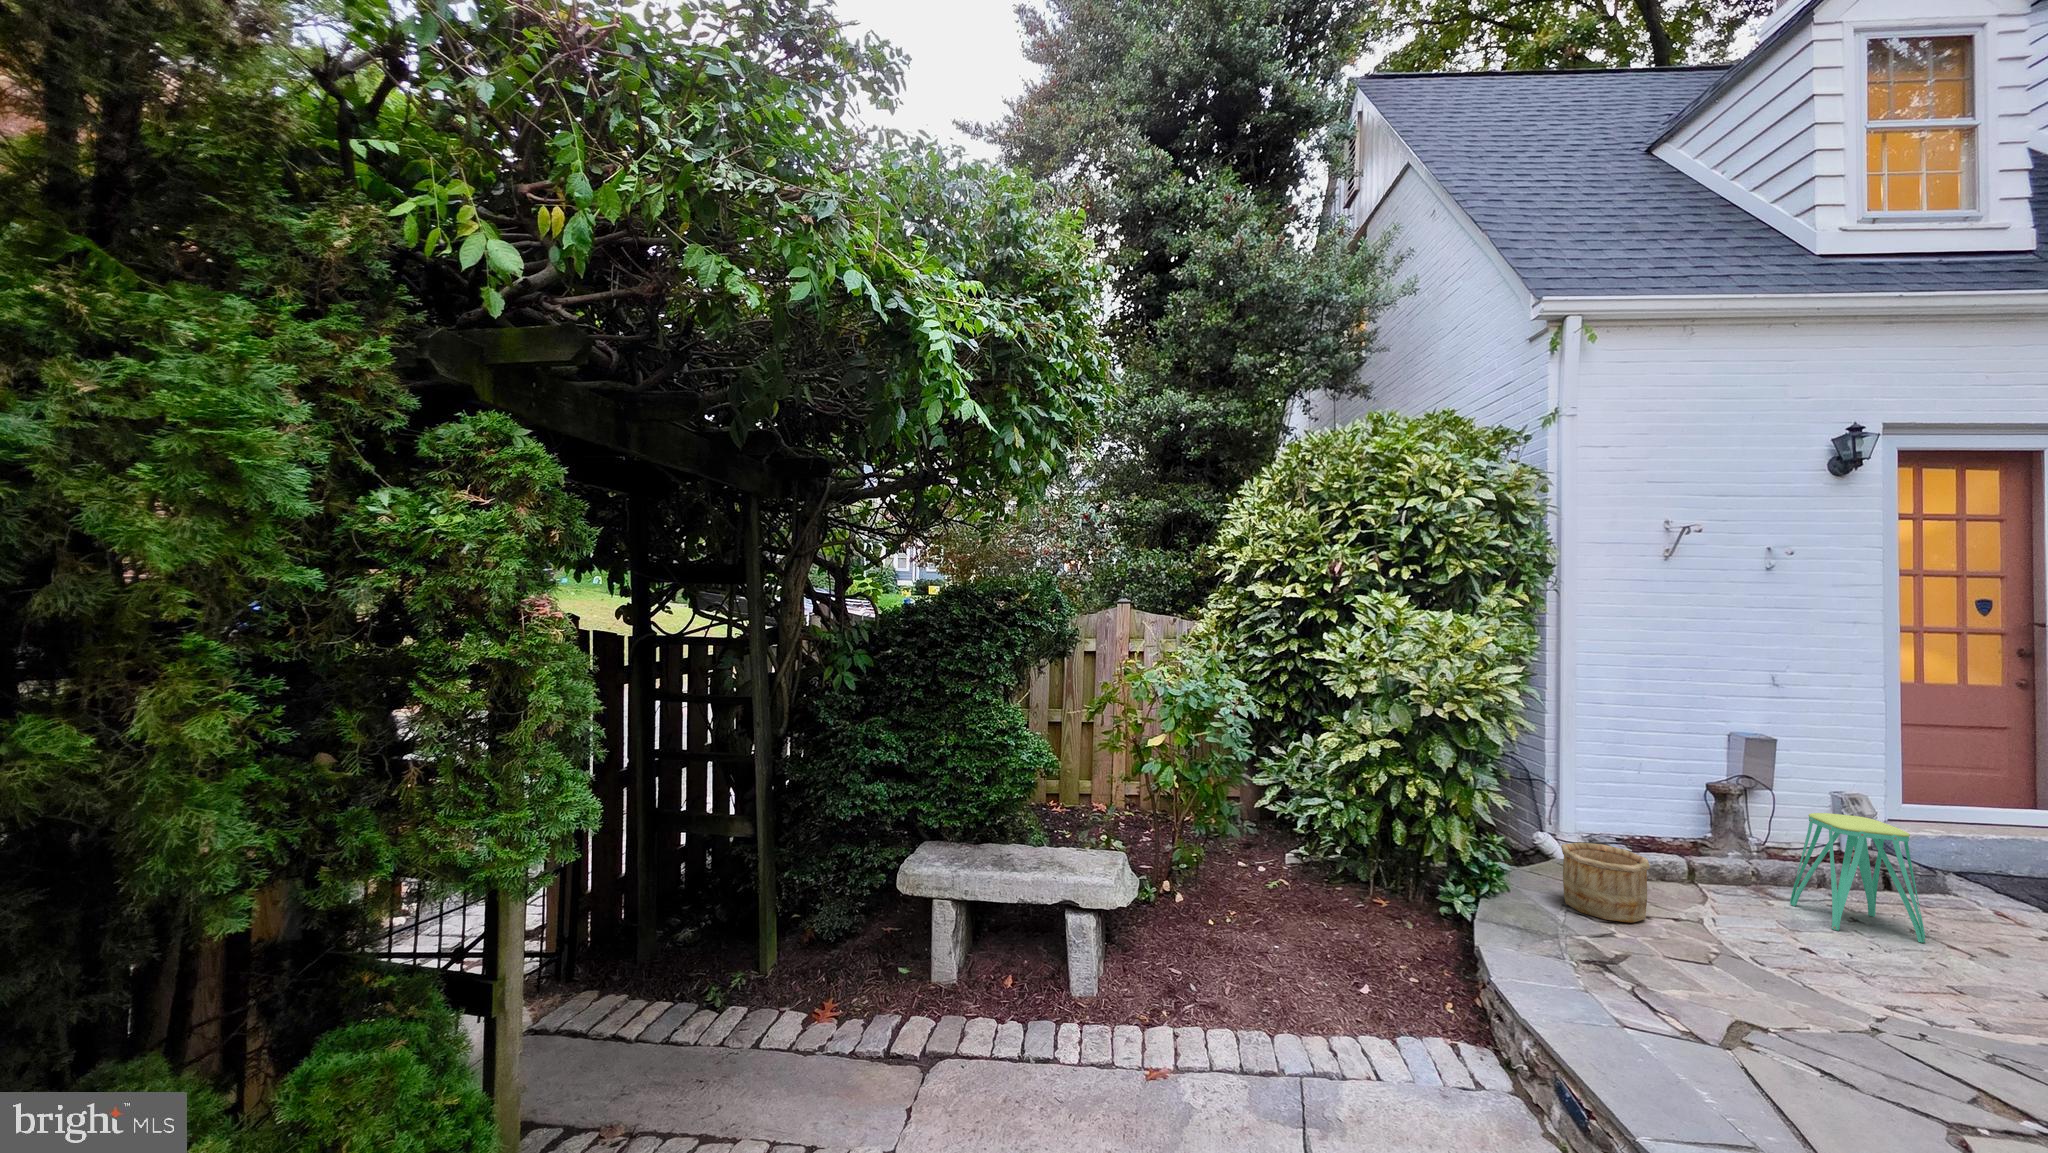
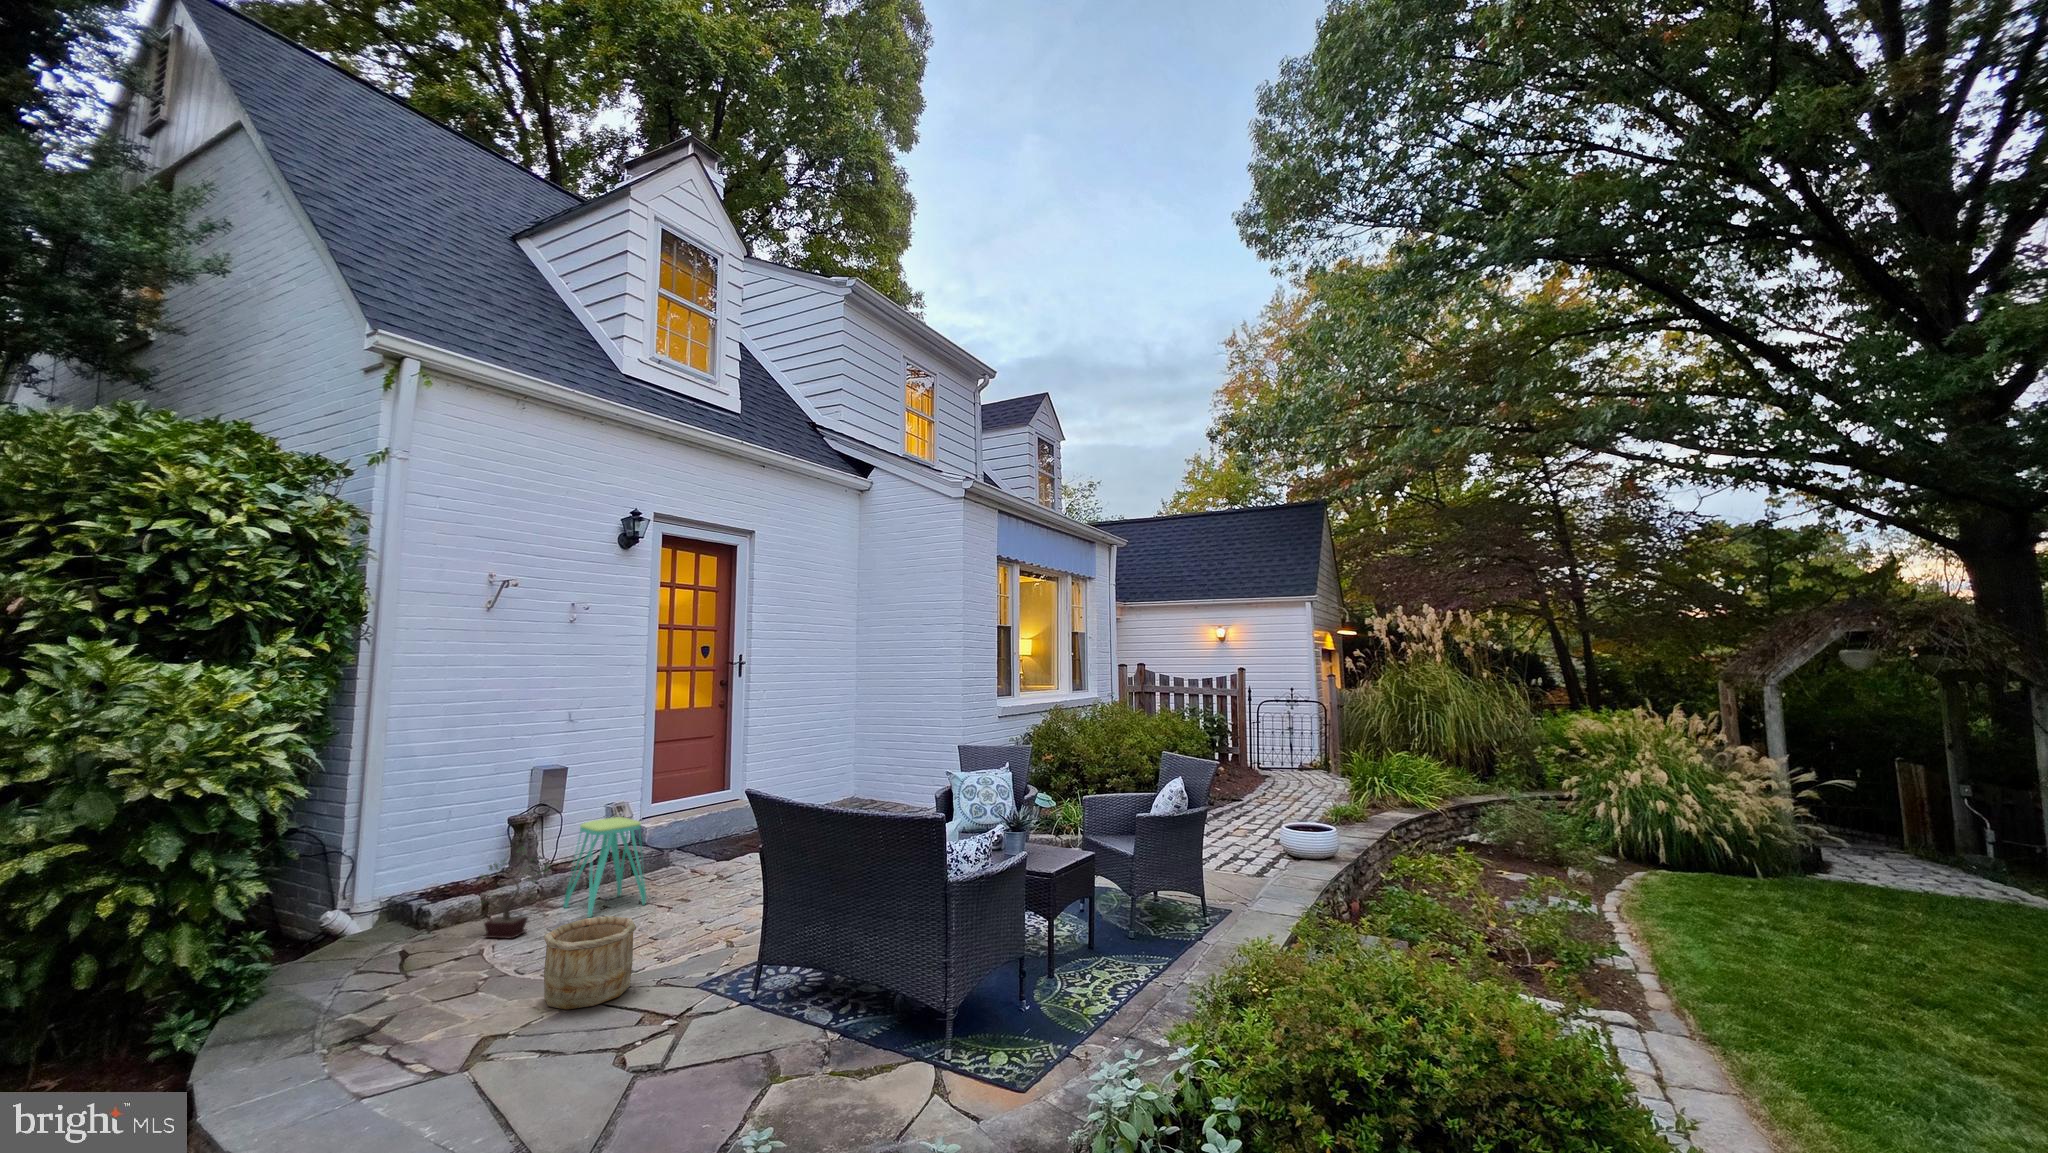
potted plant: none [1687,821,1784,919] -> present [480,847,549,939]
wooden bucket: present [1561,842,1650,923] -> present [544,916,636,1010]

